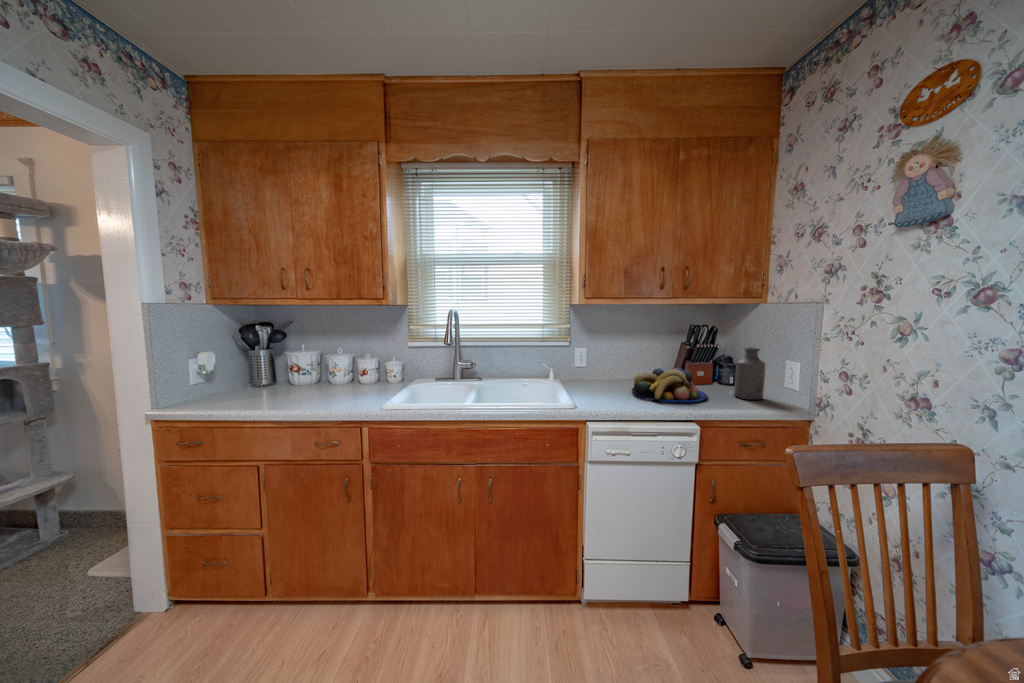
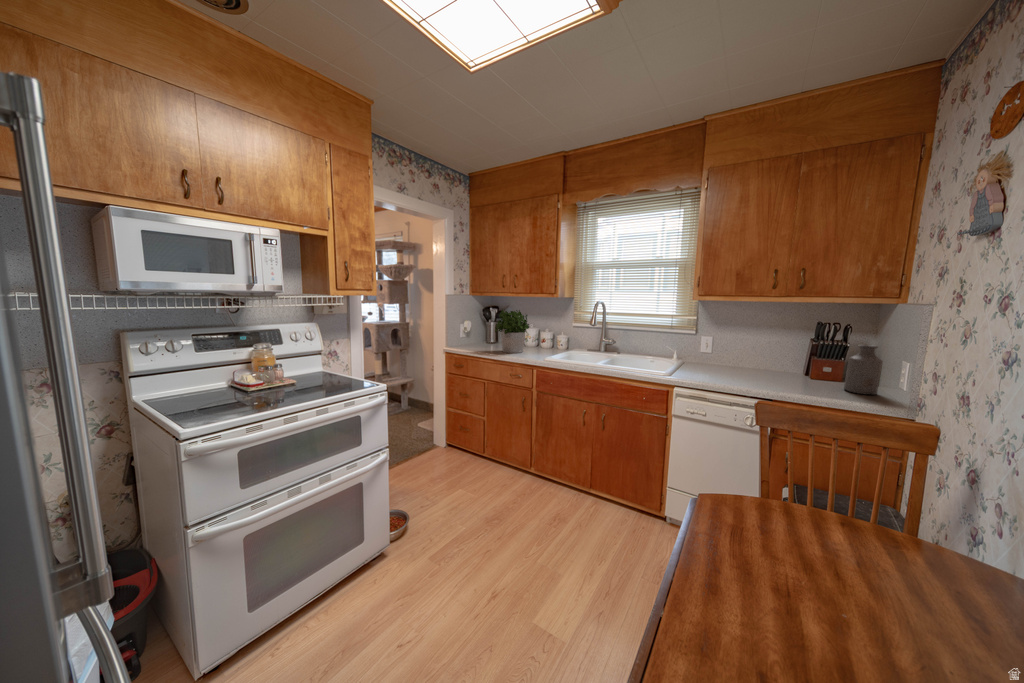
potted plant: none [275,326,341,403] -> present [495,310,529,353]
fruit bowl: present [632,367,708,403] -> none [733,357,811,387]

